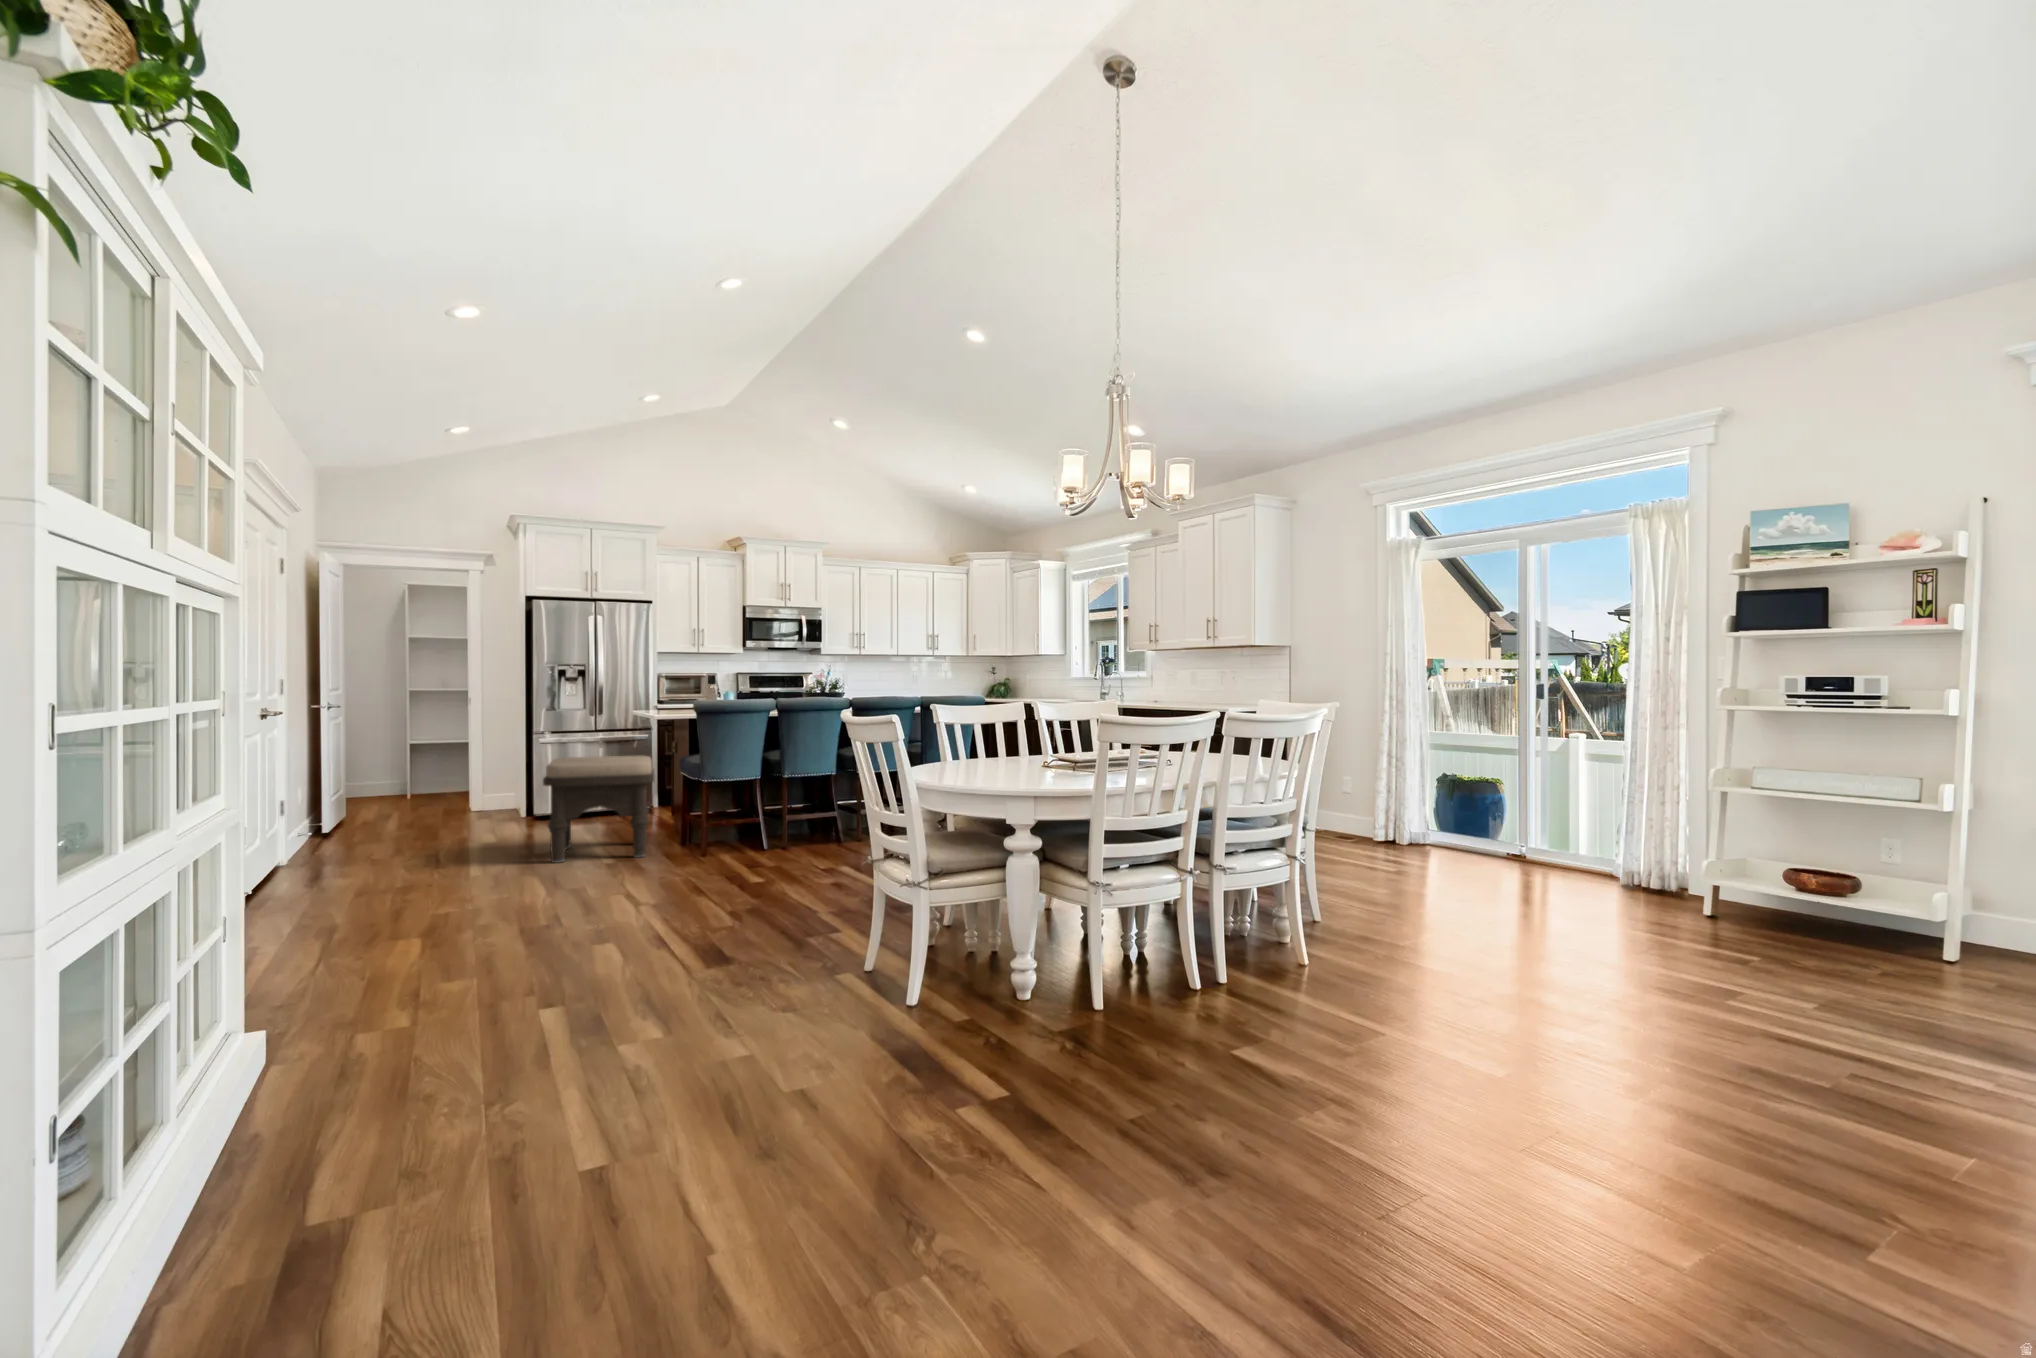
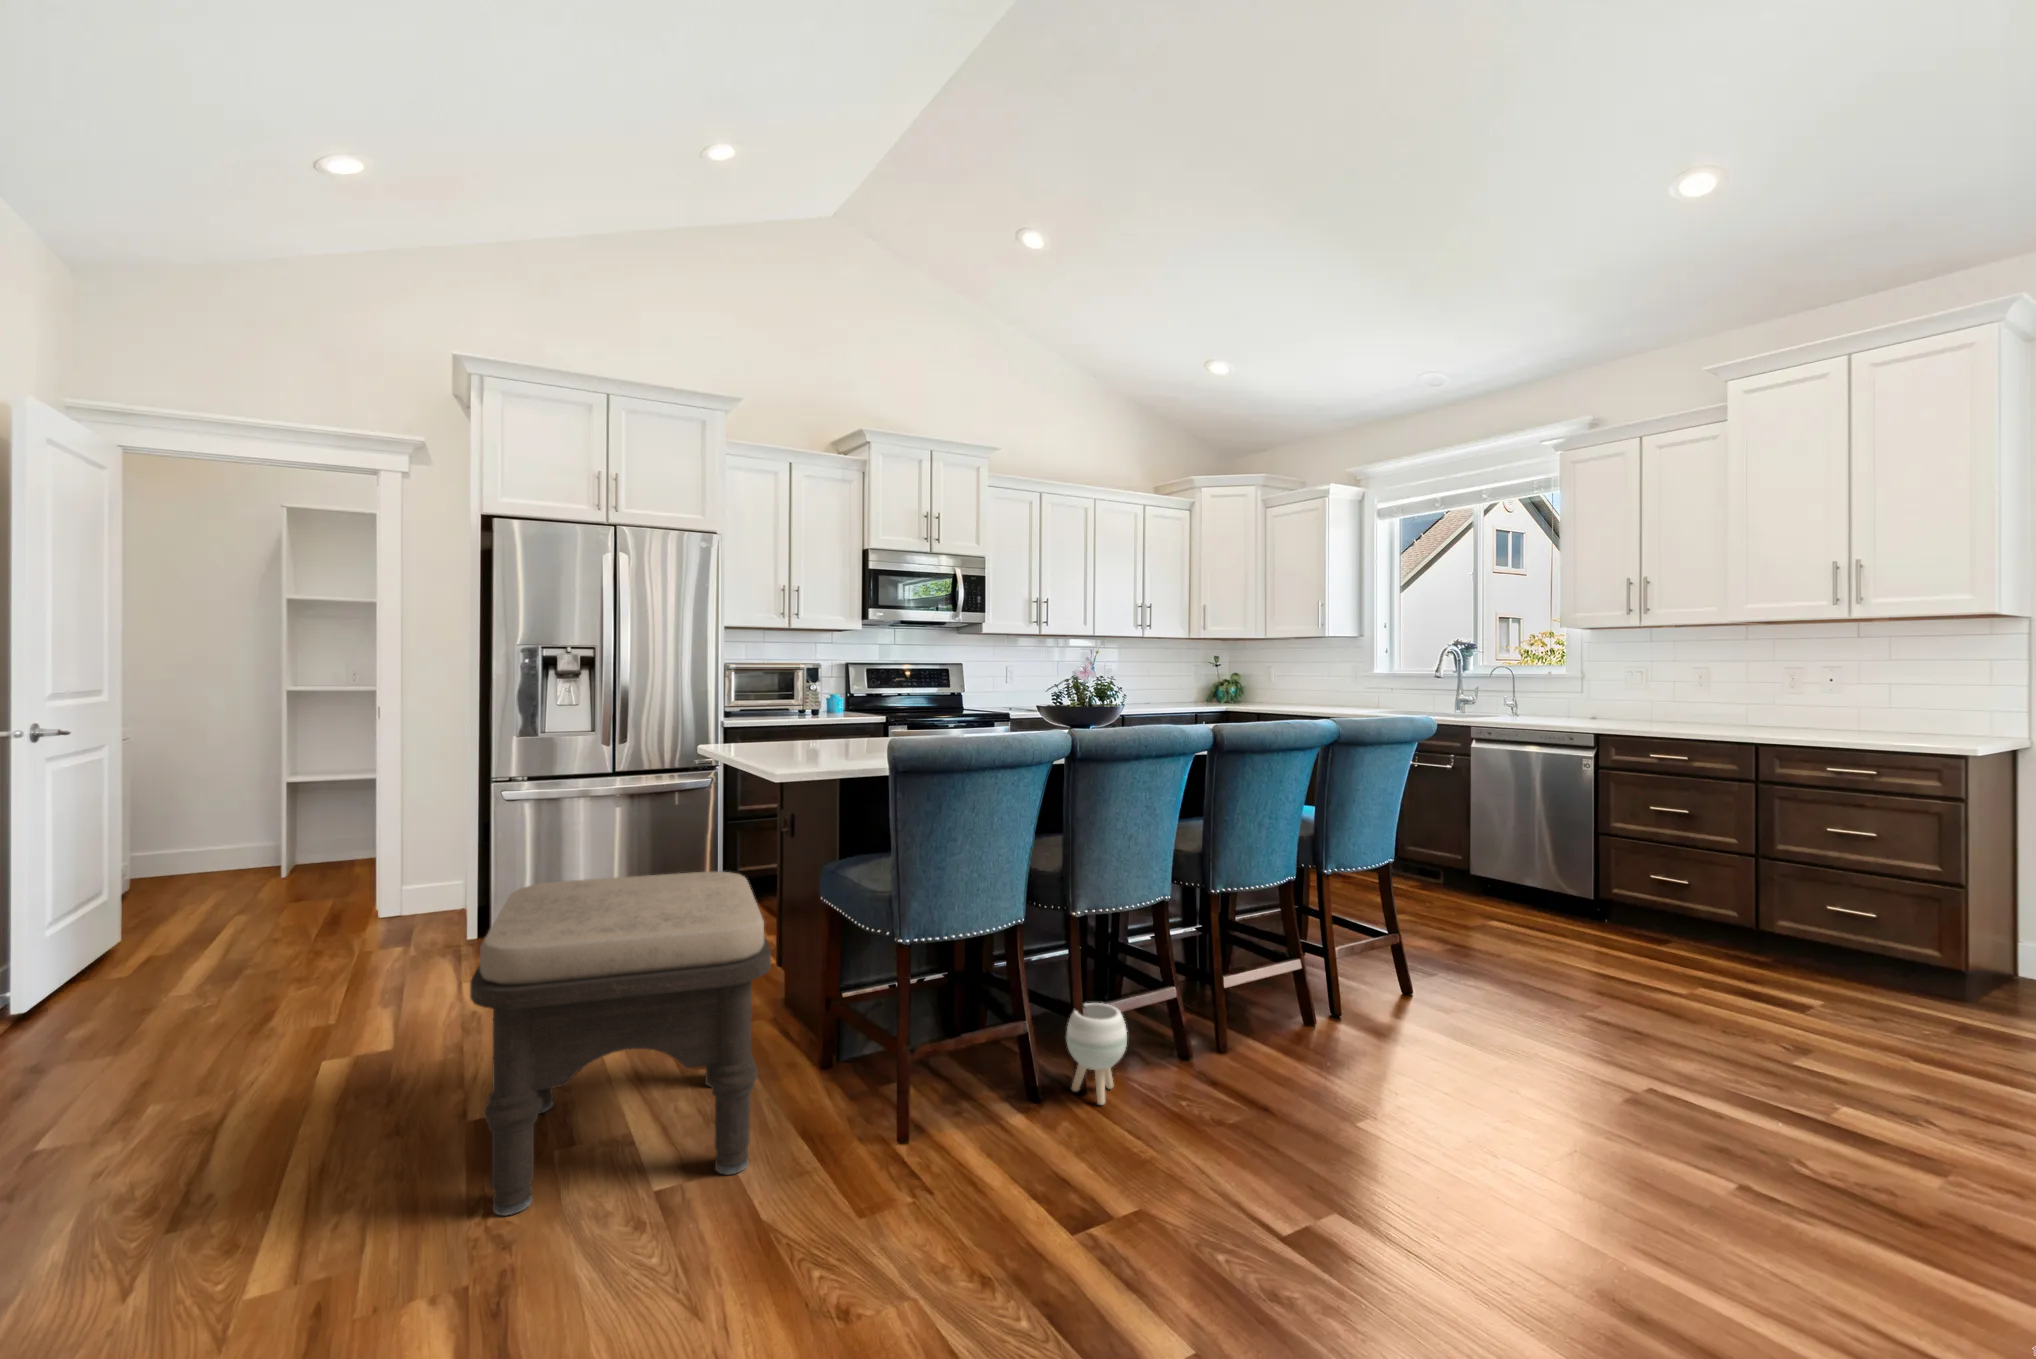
planter: none [785,809,811,847] -> present [1066,1003,1127,1105]

